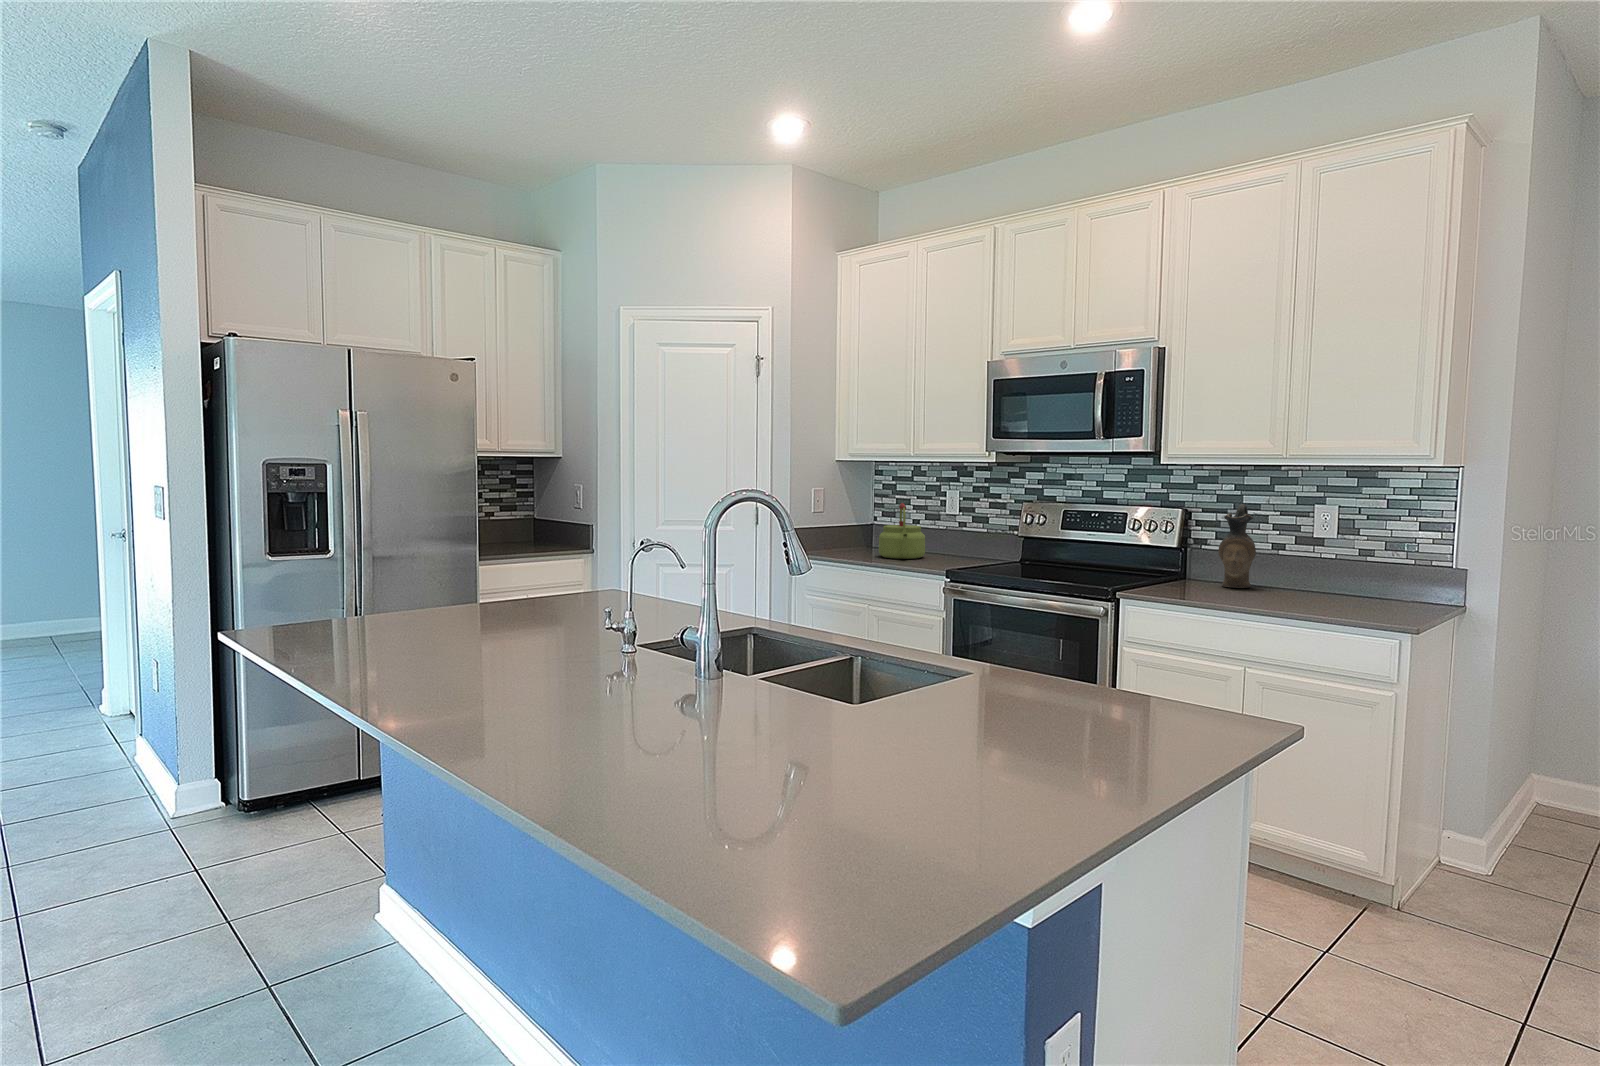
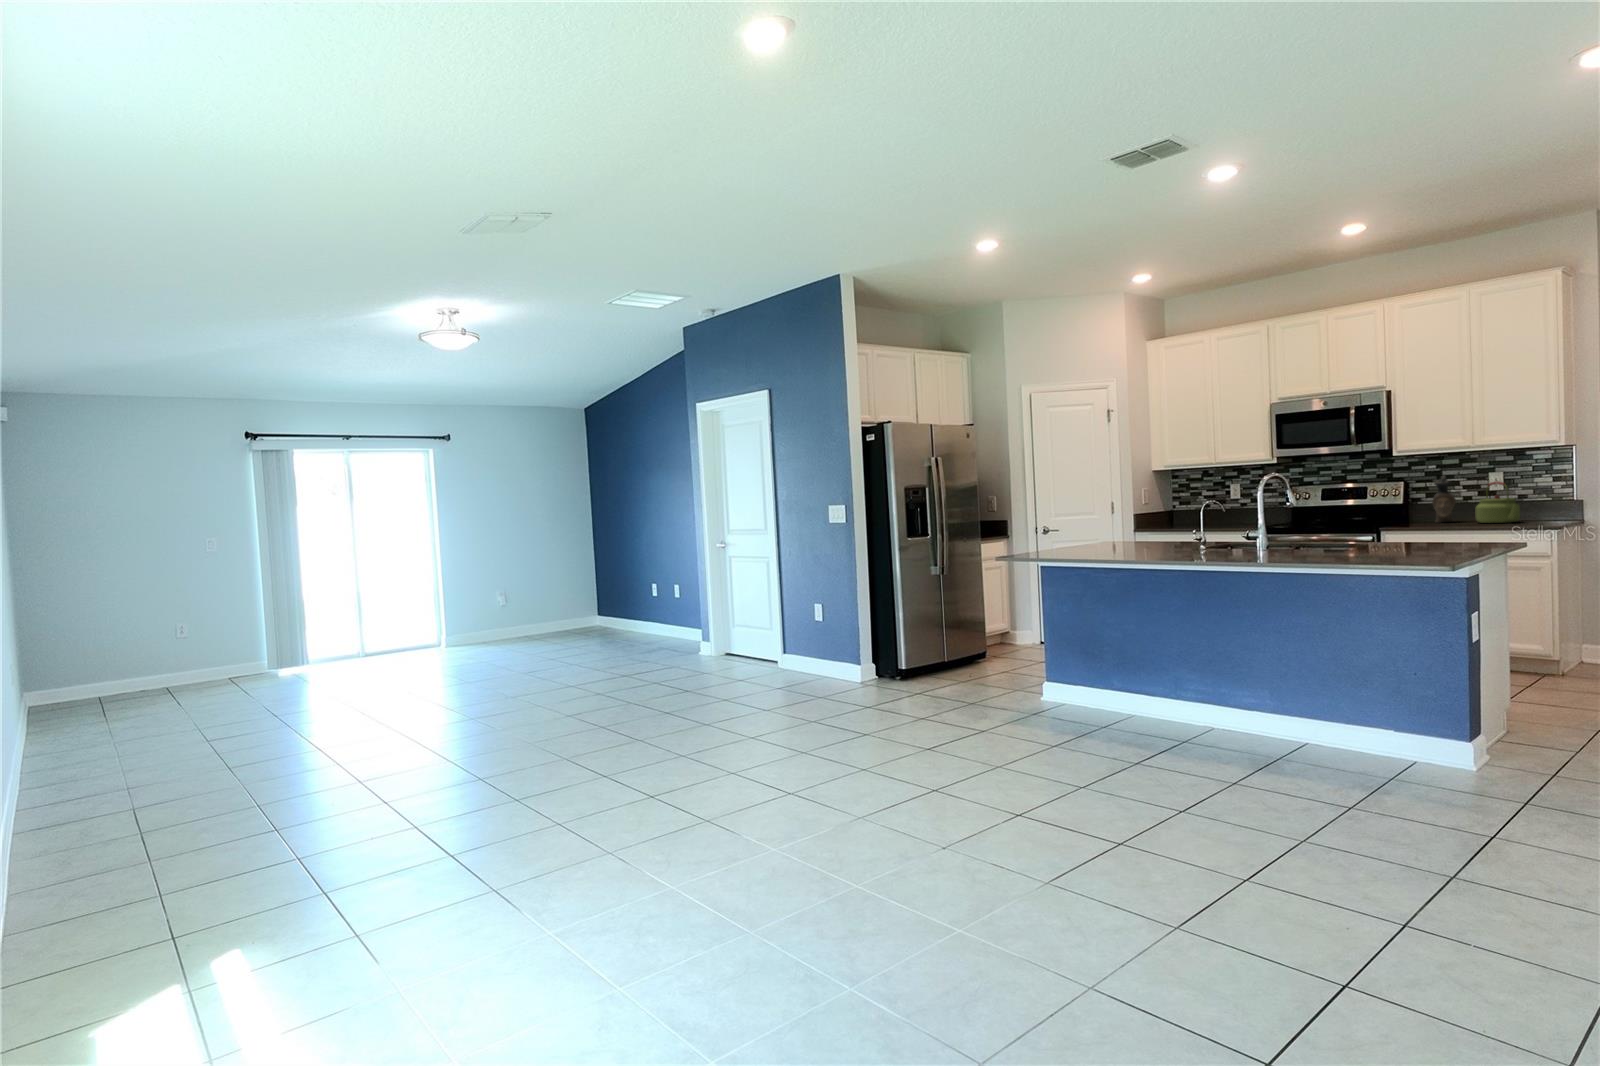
kettle: present [879,503,925,559] -> present [1476,482,1520,523]

